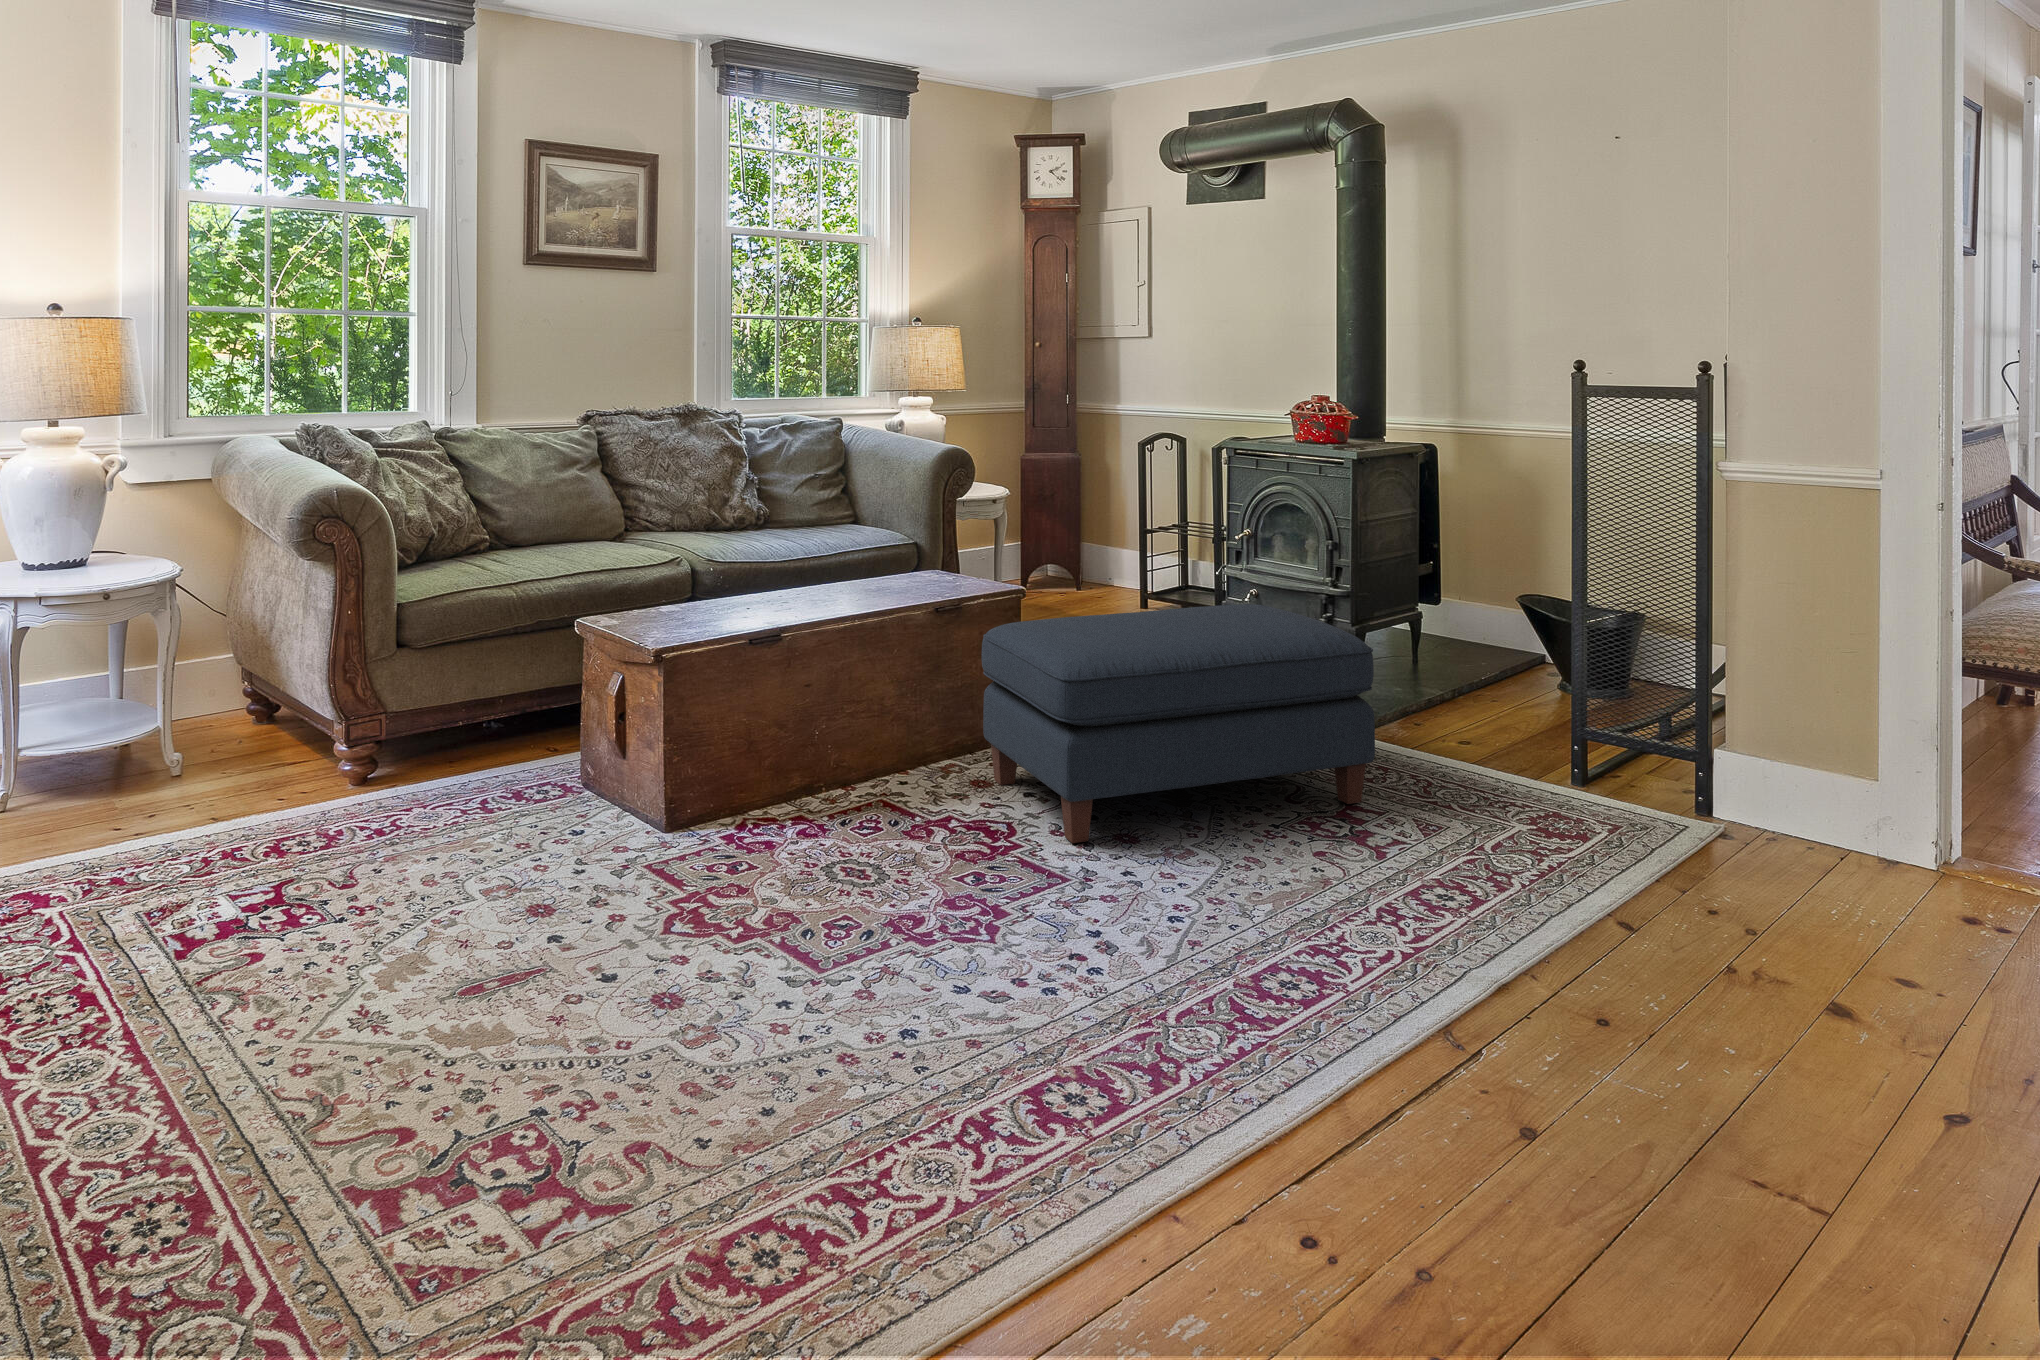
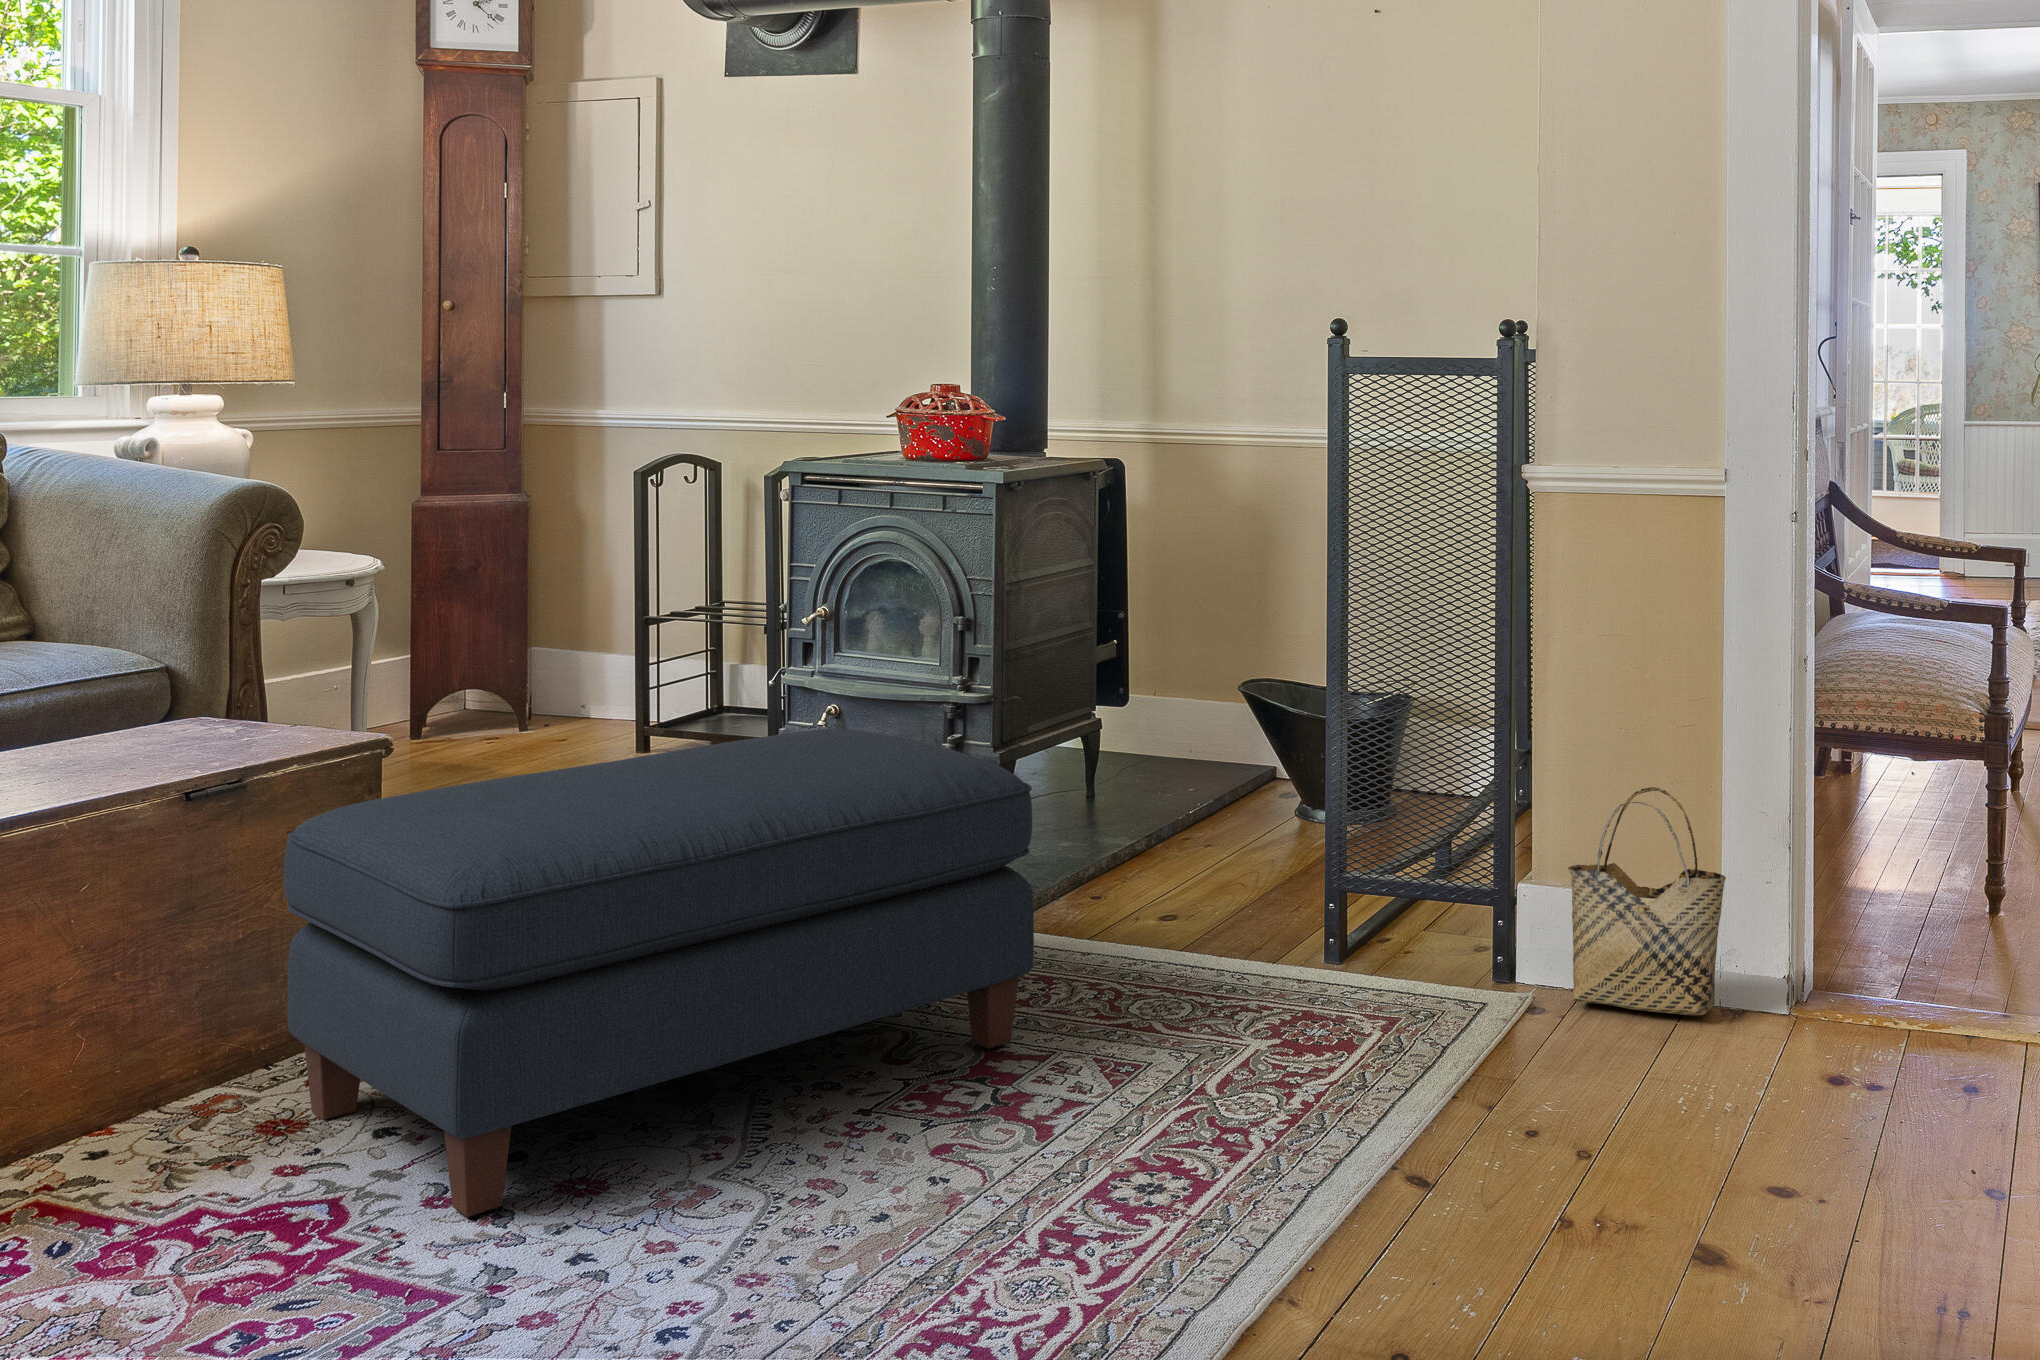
woven basket: none [1753,694,1883,860] -> present [1568,787,1726,1015]

